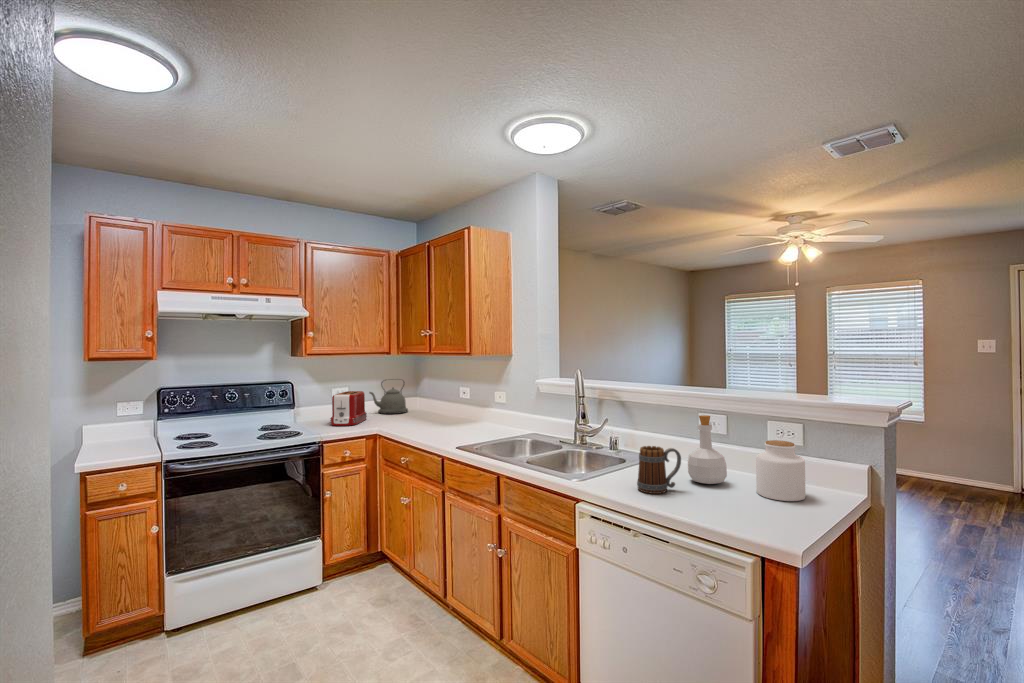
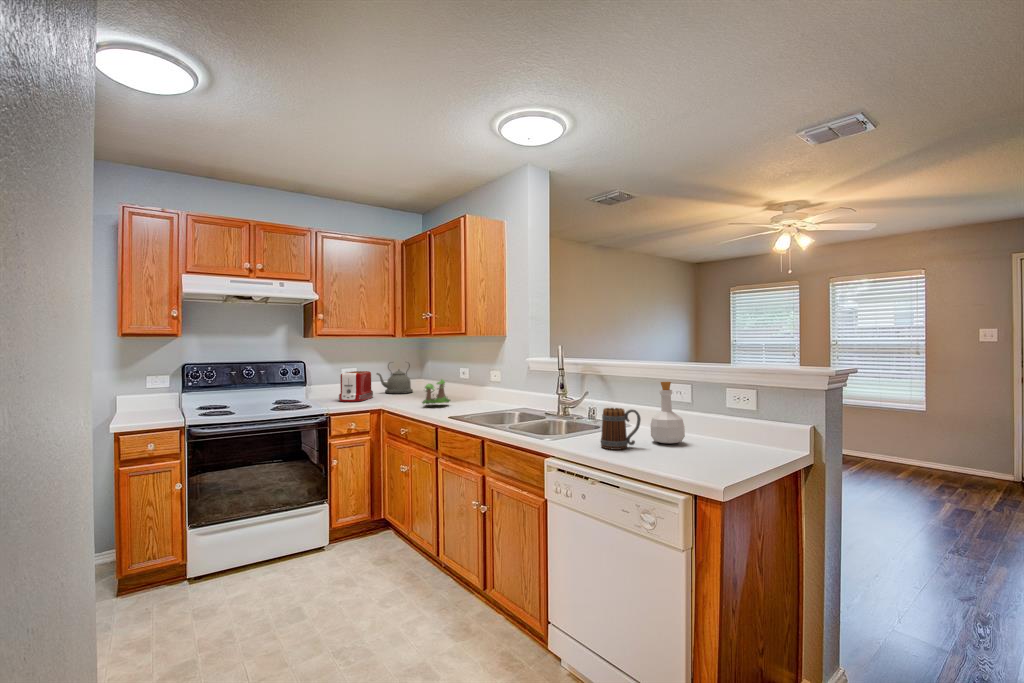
plant: none [422,390,454,431] -> present [422,379,450,404]
jar: present [756,440,806,501] -> none [709,403,752,456]

